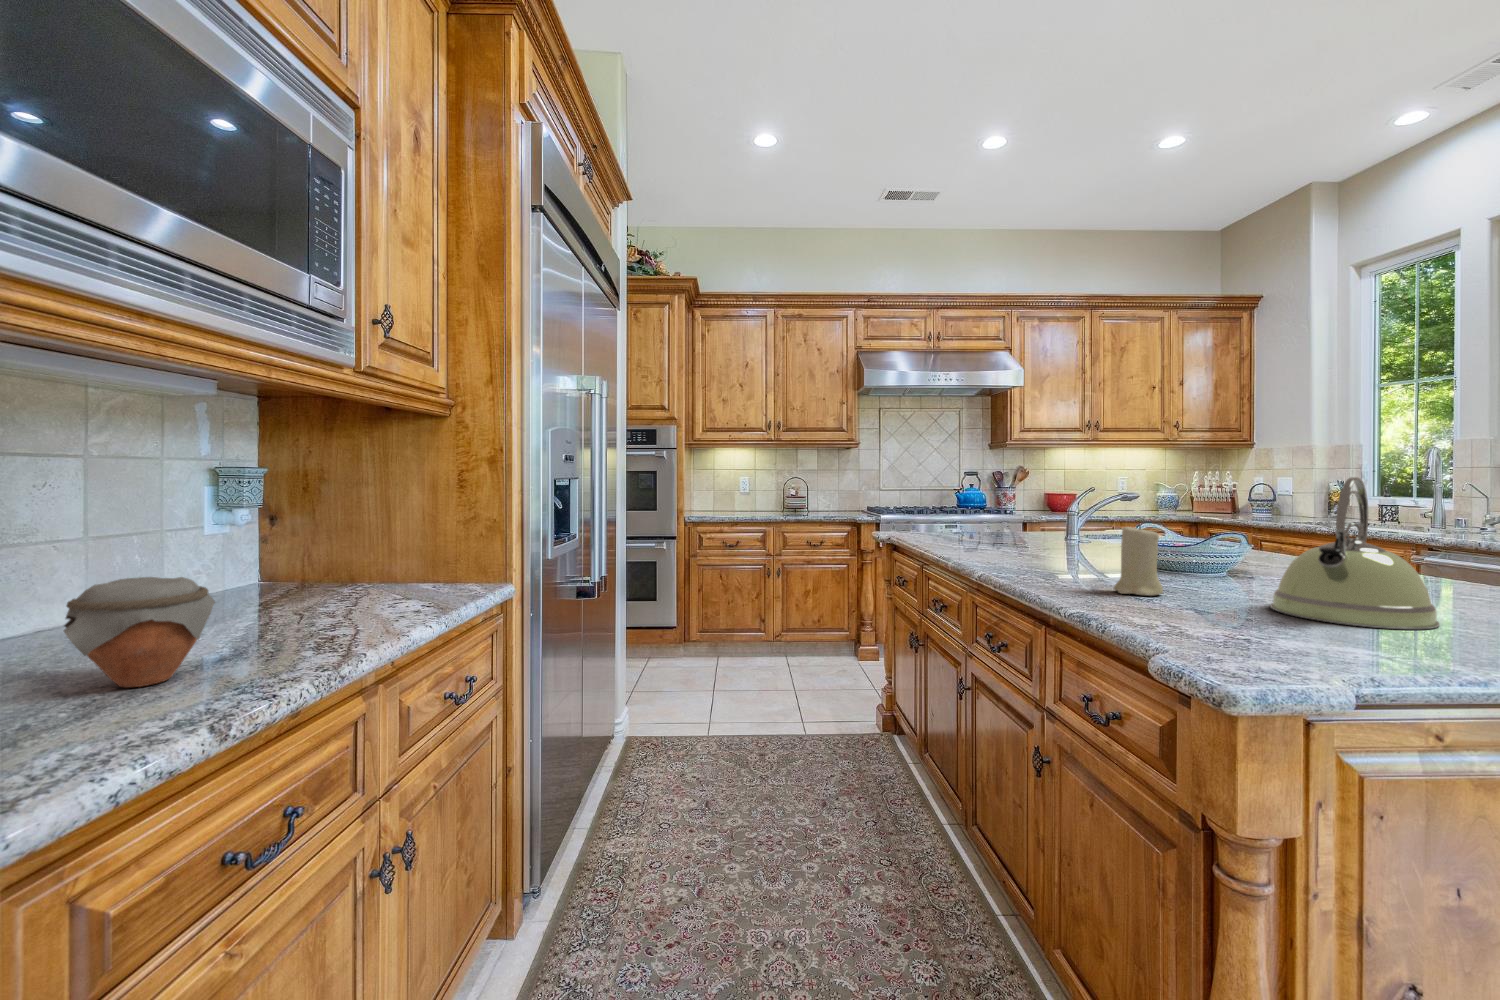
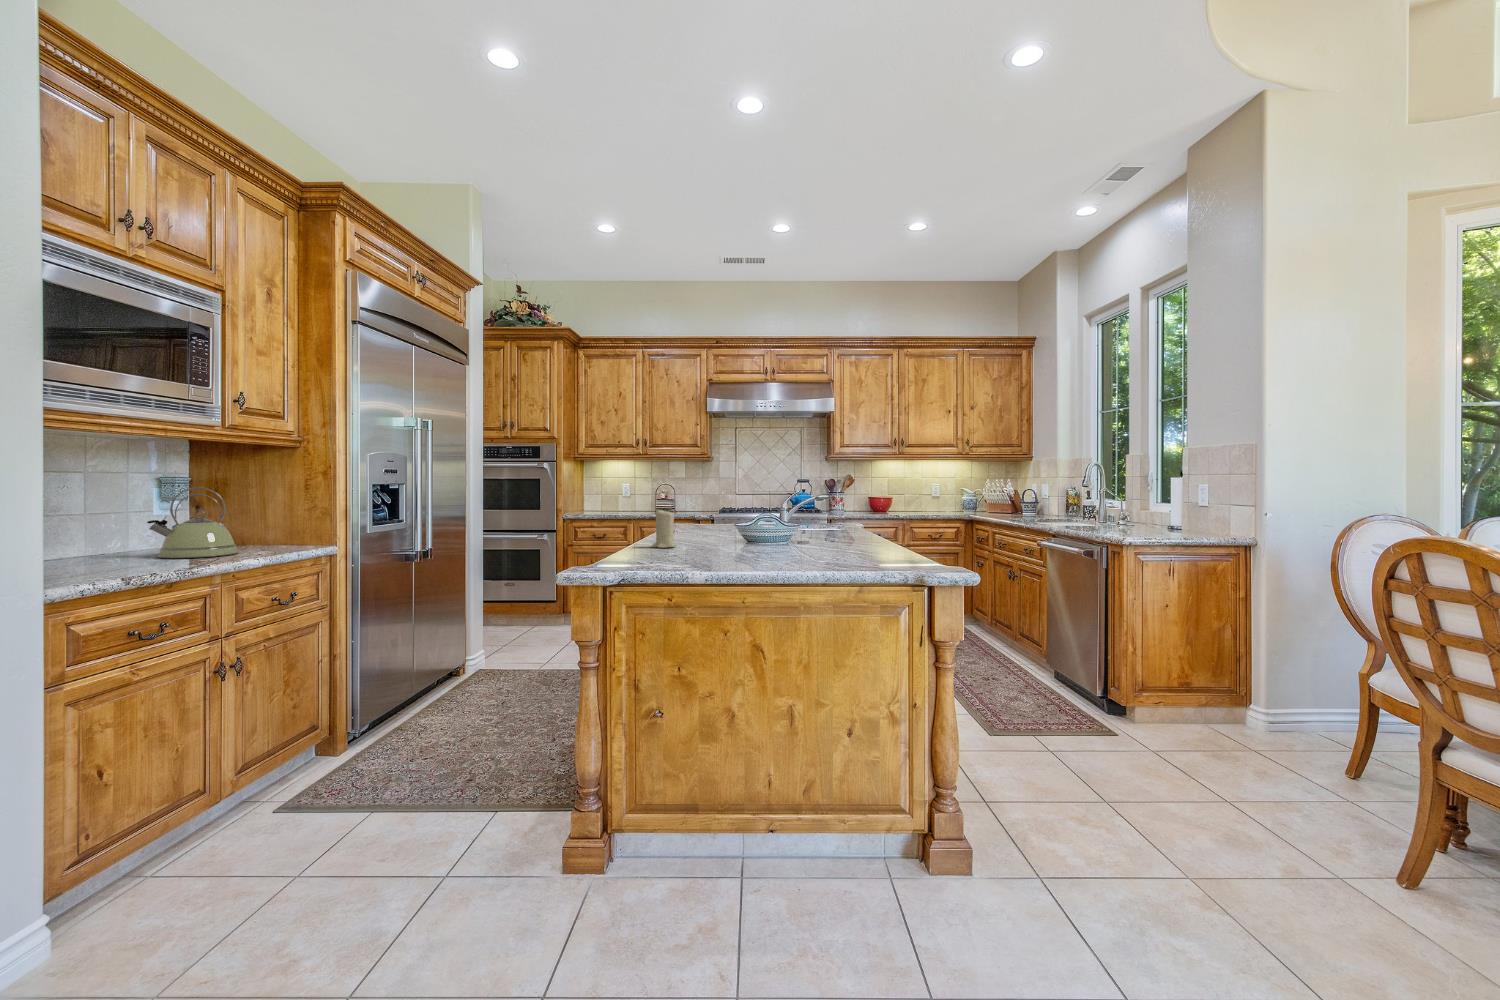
kettle: present [1271,477,1440,630] -> present [147,487,238,558]
jar: present [64,577,215,688] -> none [76,525,143,570]

